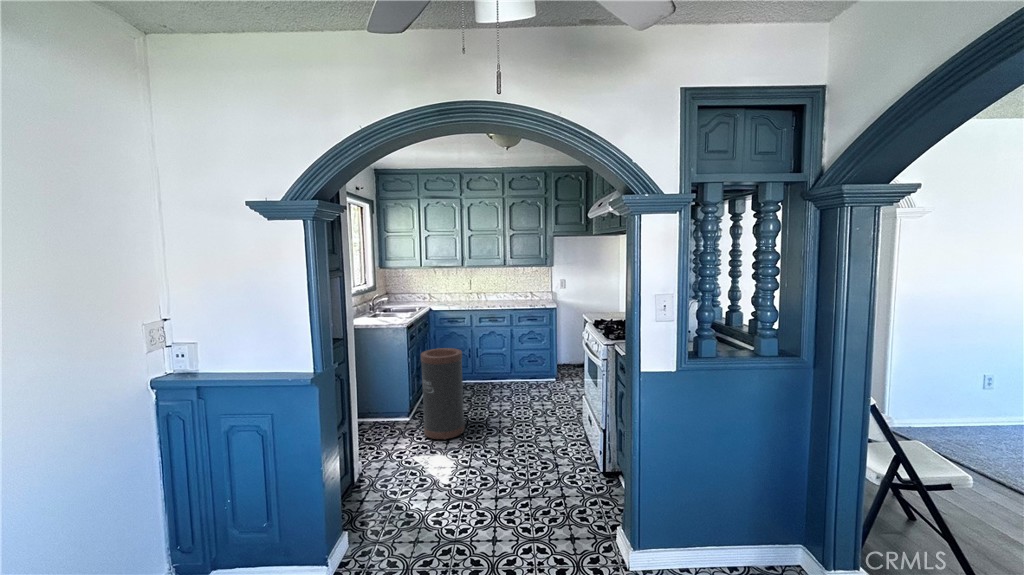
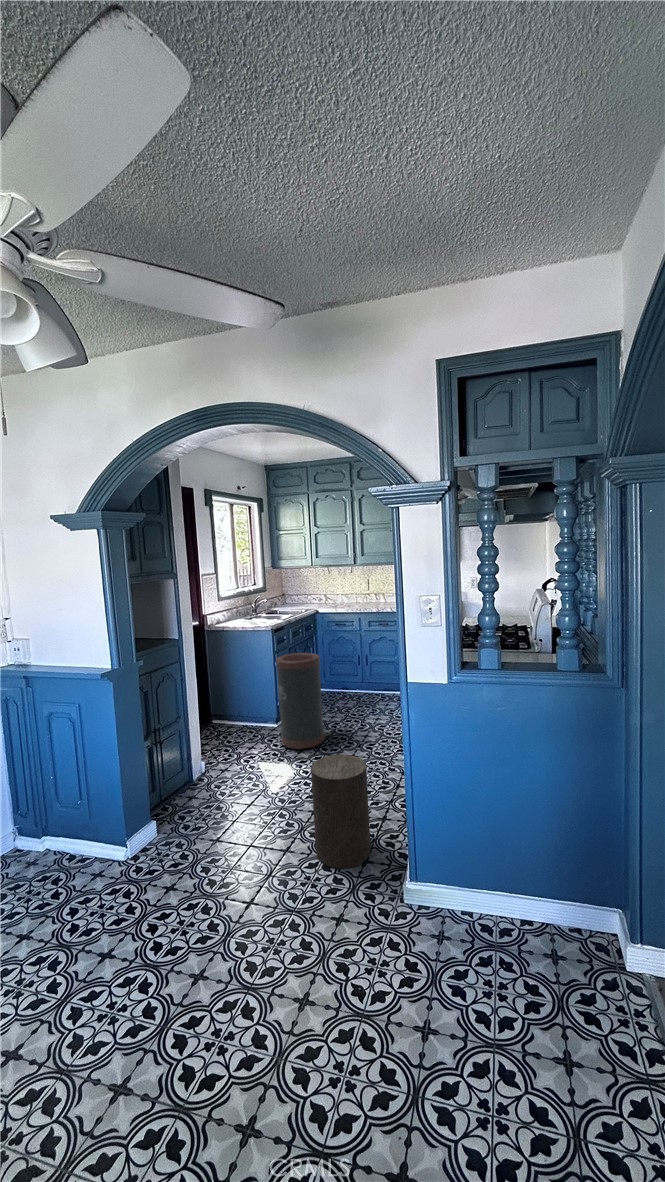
stool: none [518,437,569,541] -> present [311,755,371,869]

